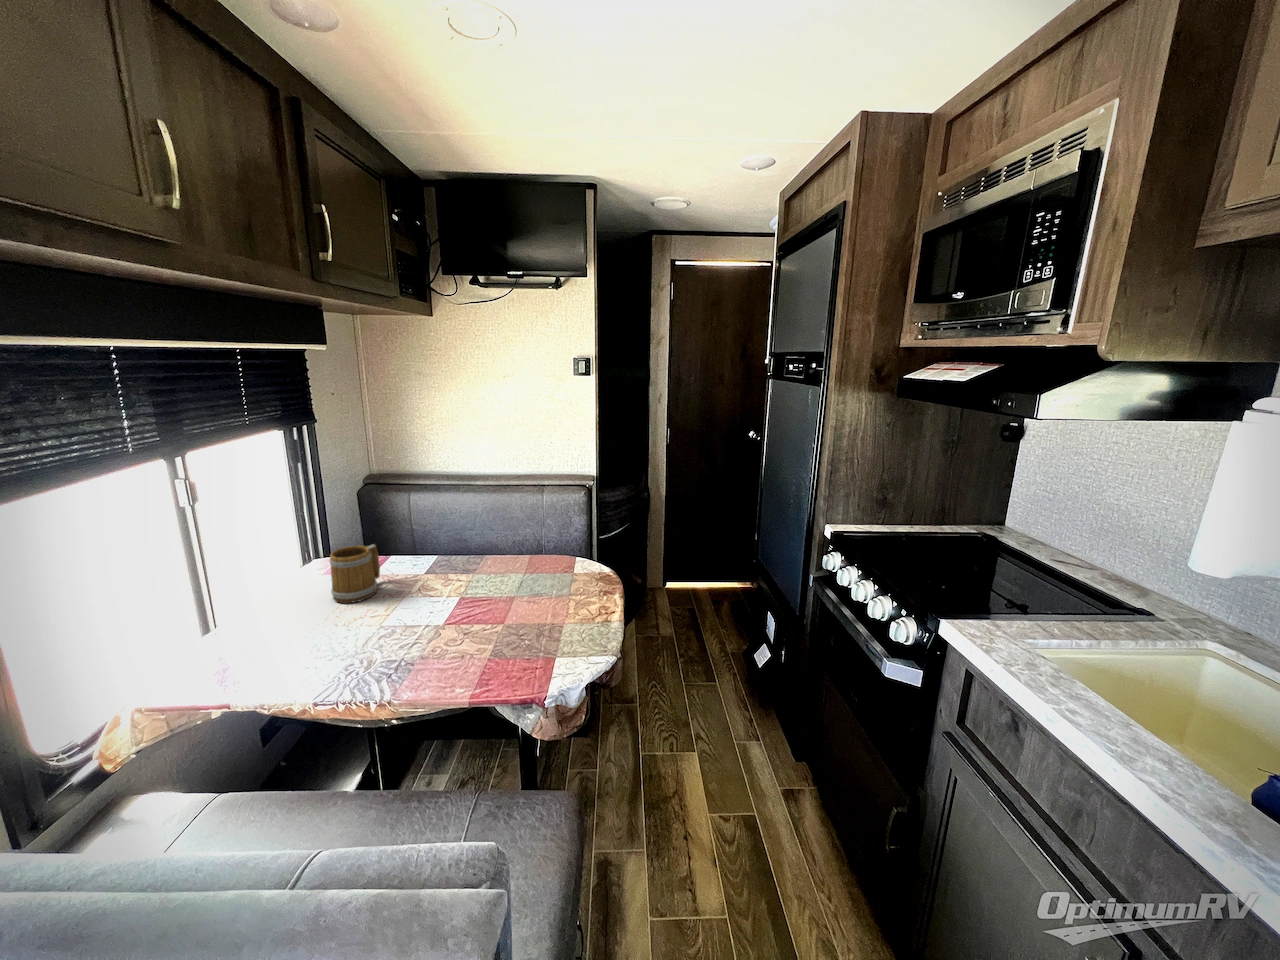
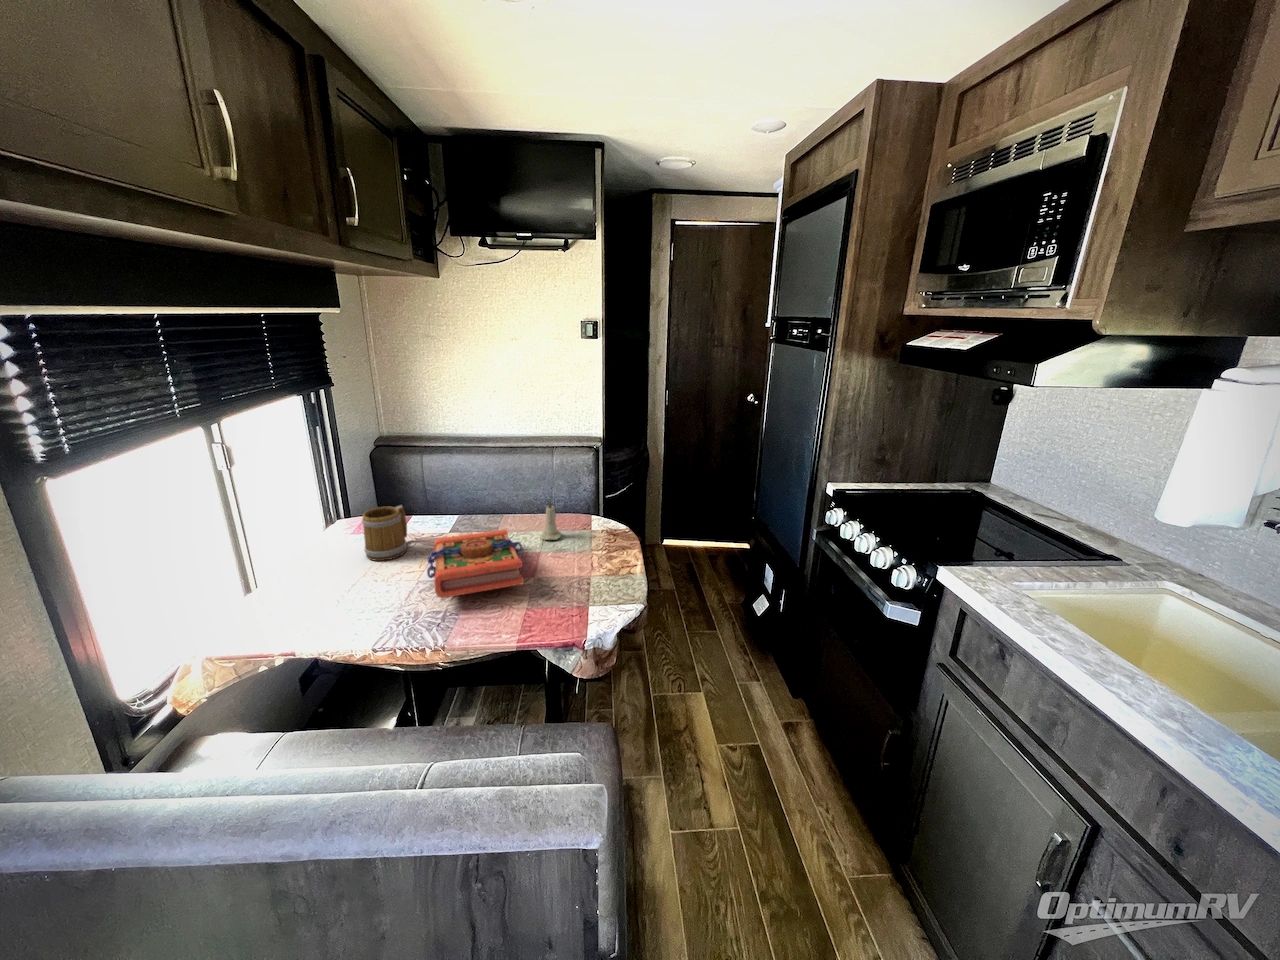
candle: none [518,539,541,583] -> present [541,501,561,540]
book: none [389,571,493,646] -> present [427,529,524,598]

